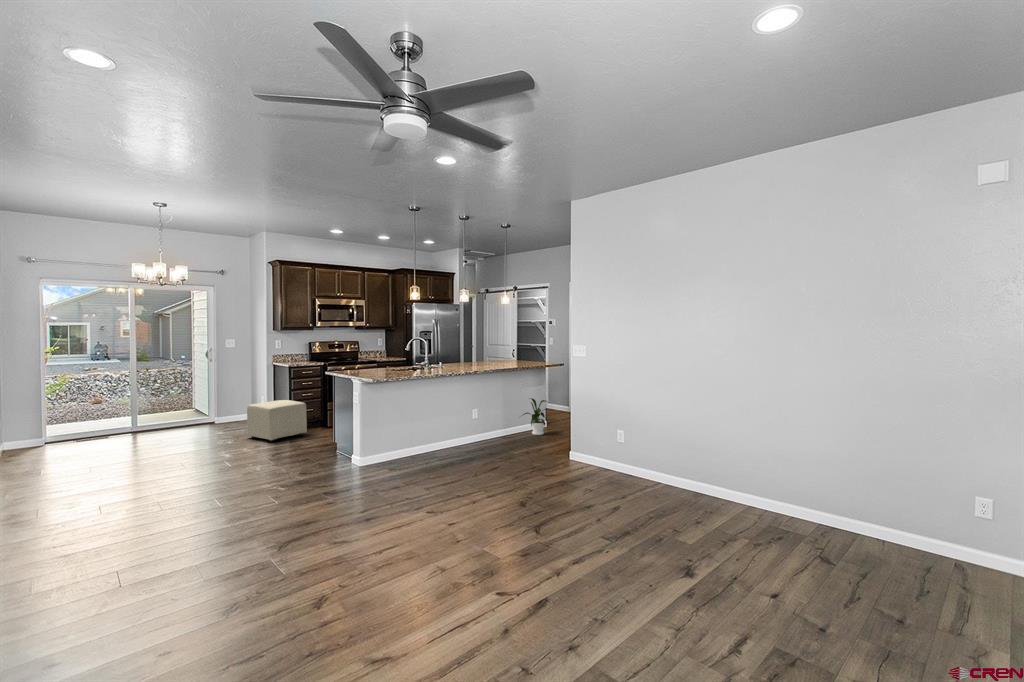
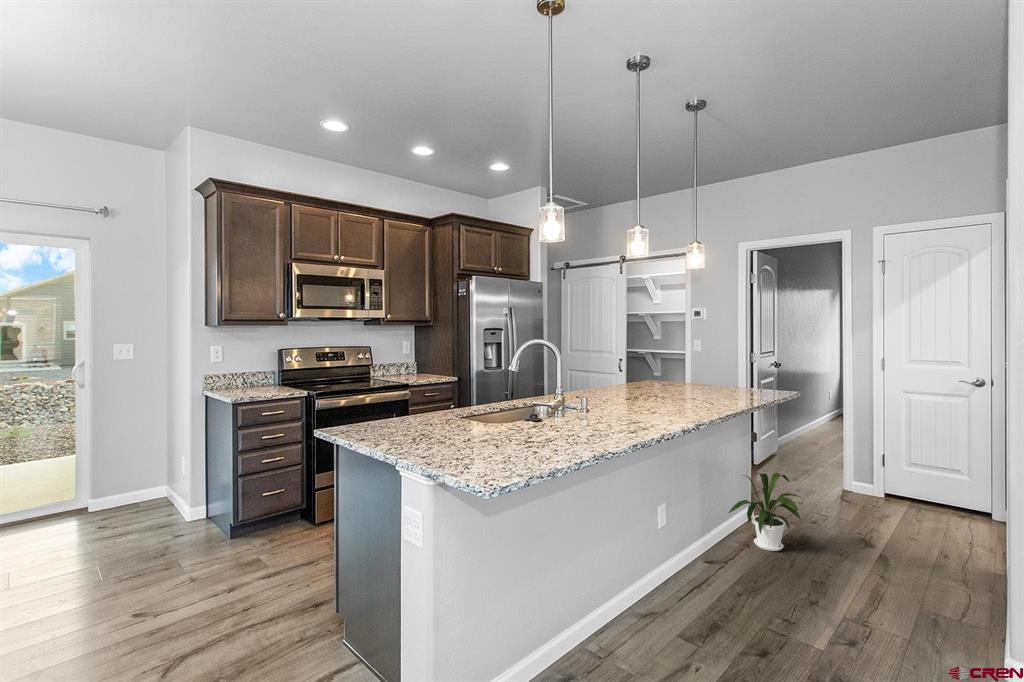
ottoman: present [247,400,307,442] -> none [127,475,269,593]

